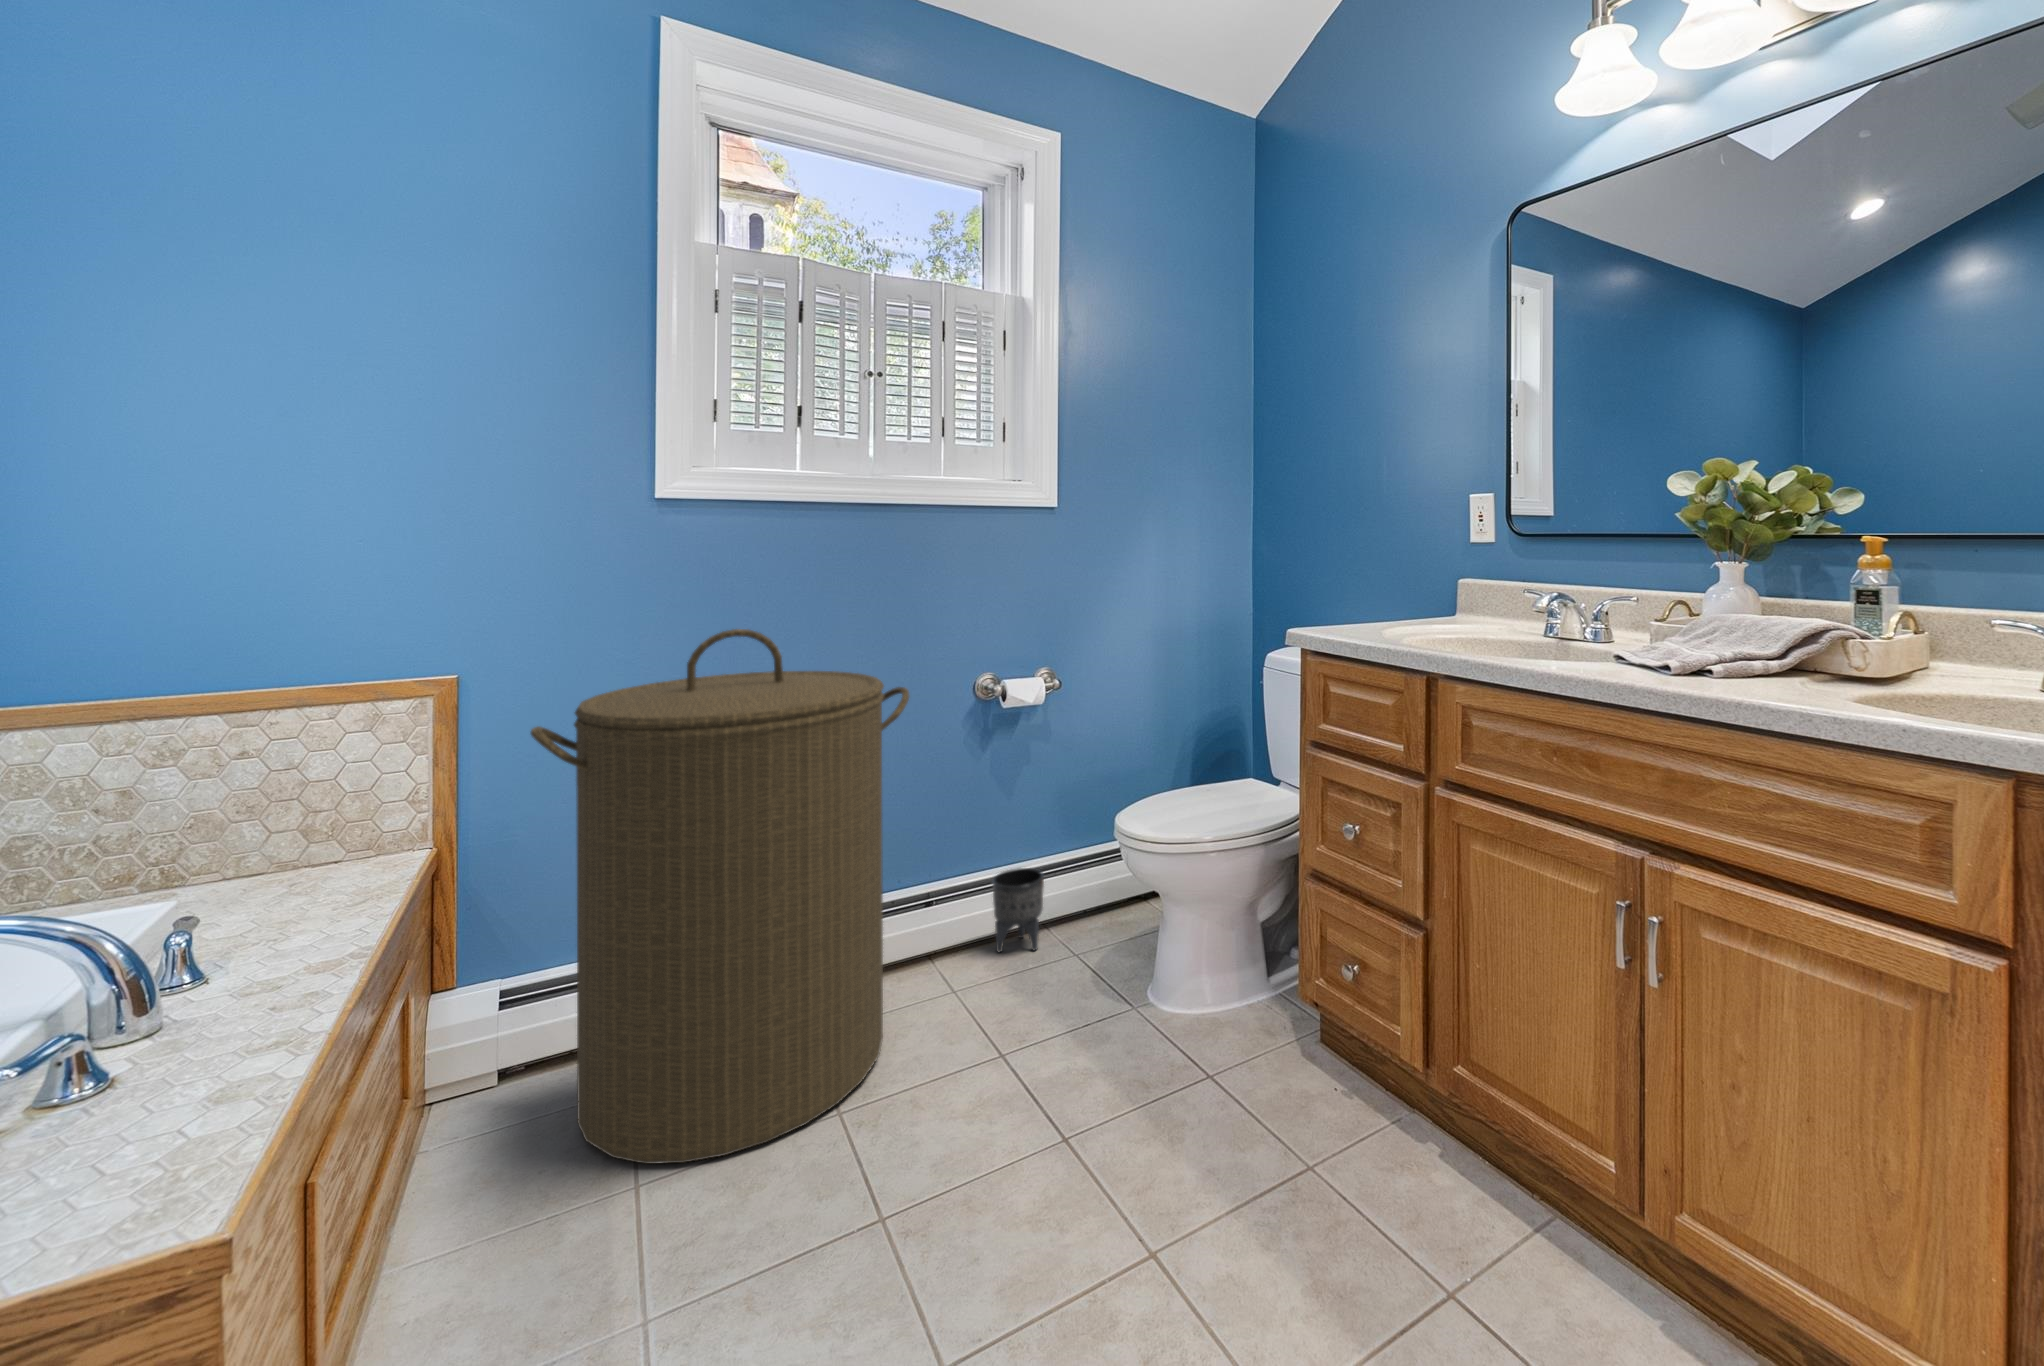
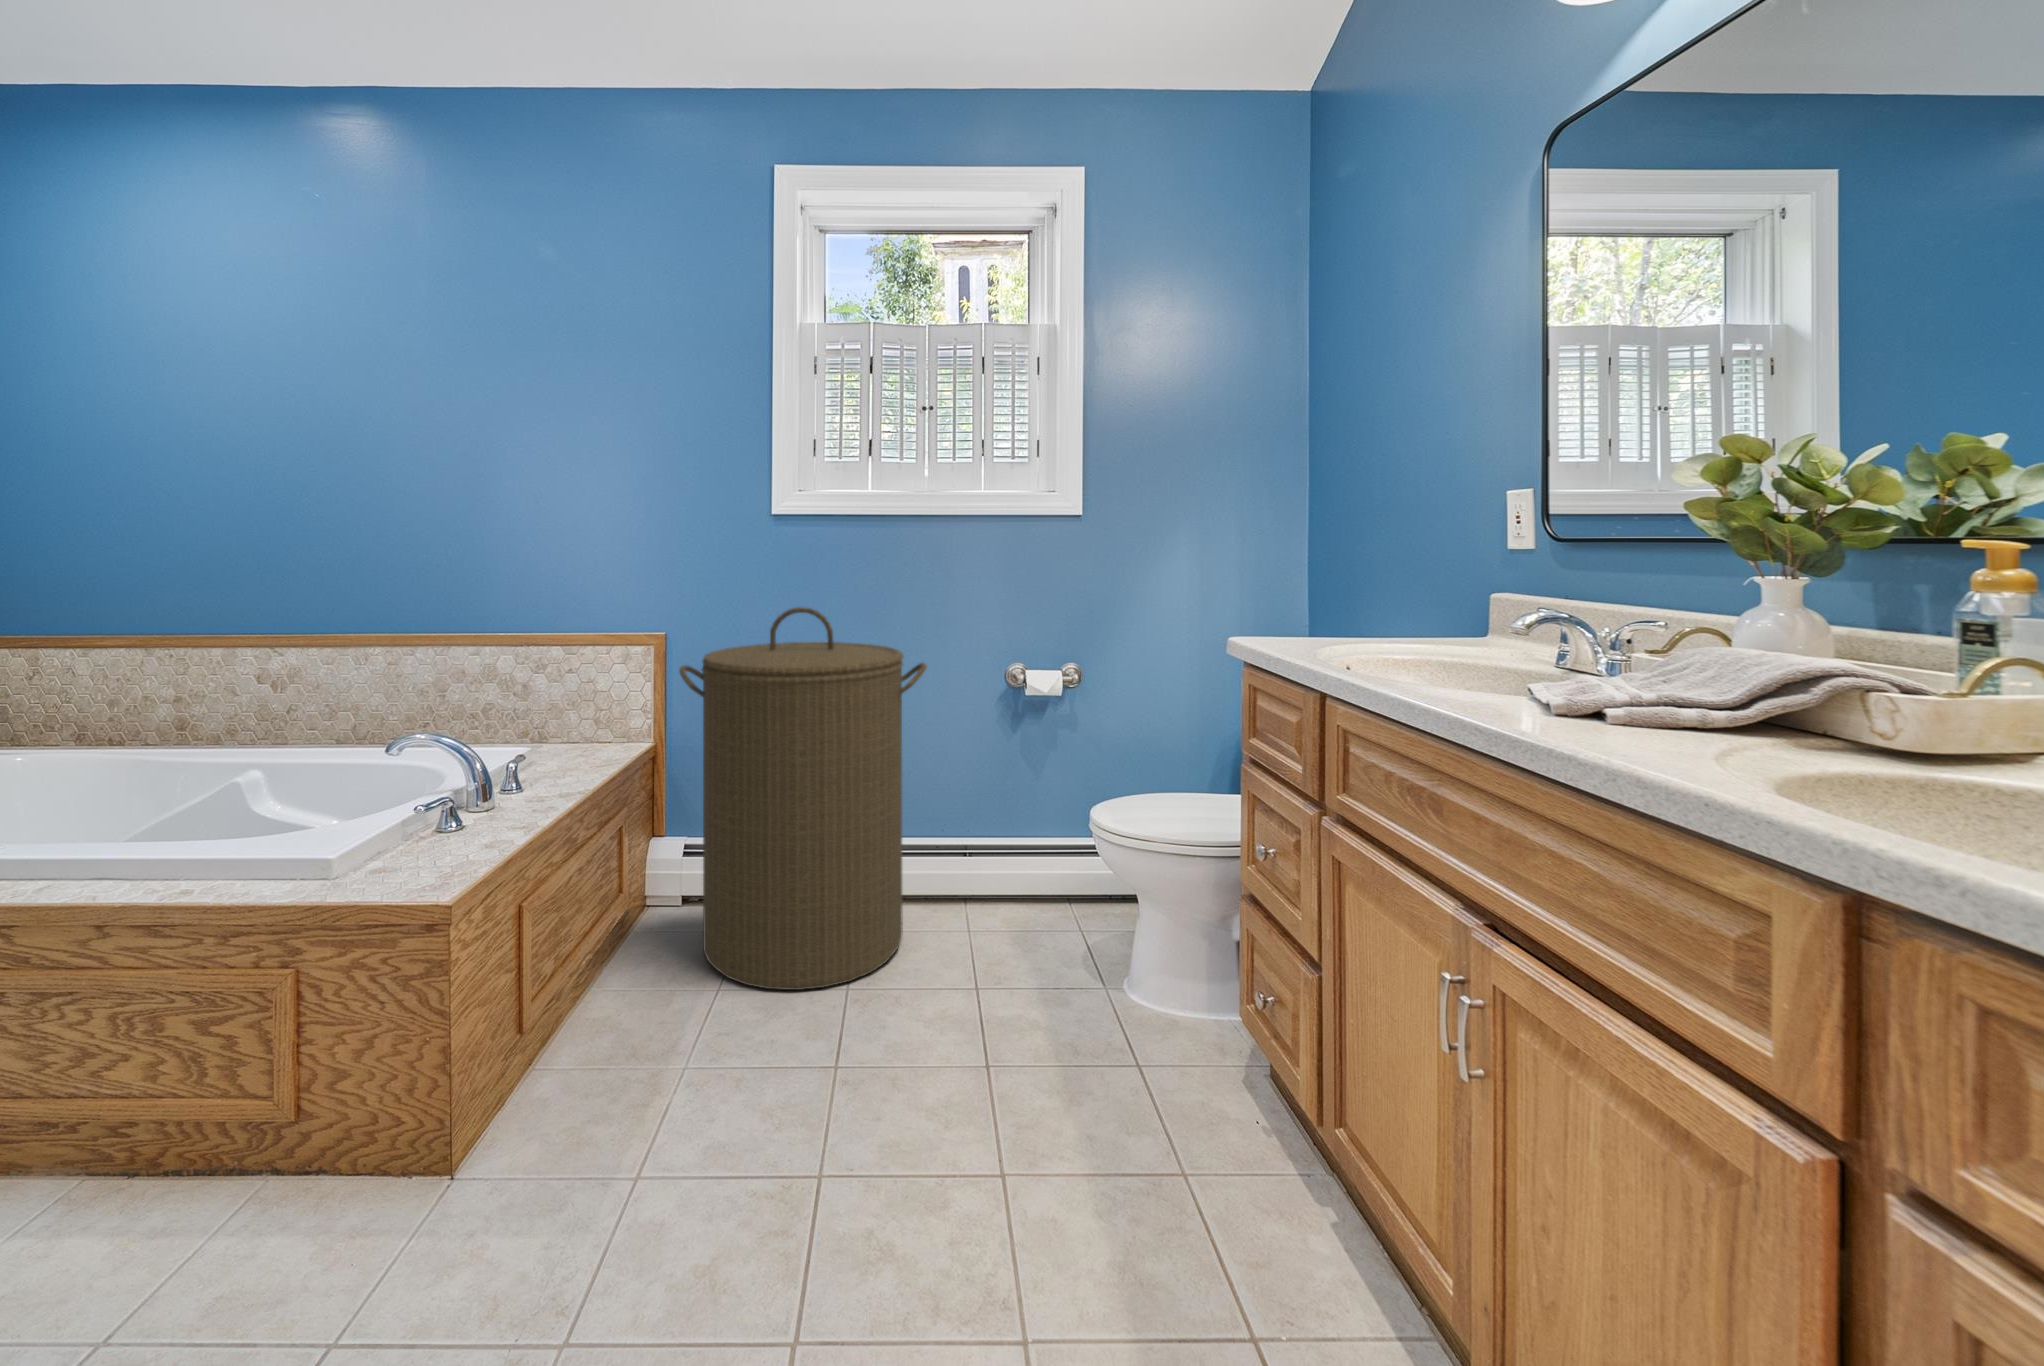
planter: present [992,868,1044,952] -> none [1018,839,1063,916]

